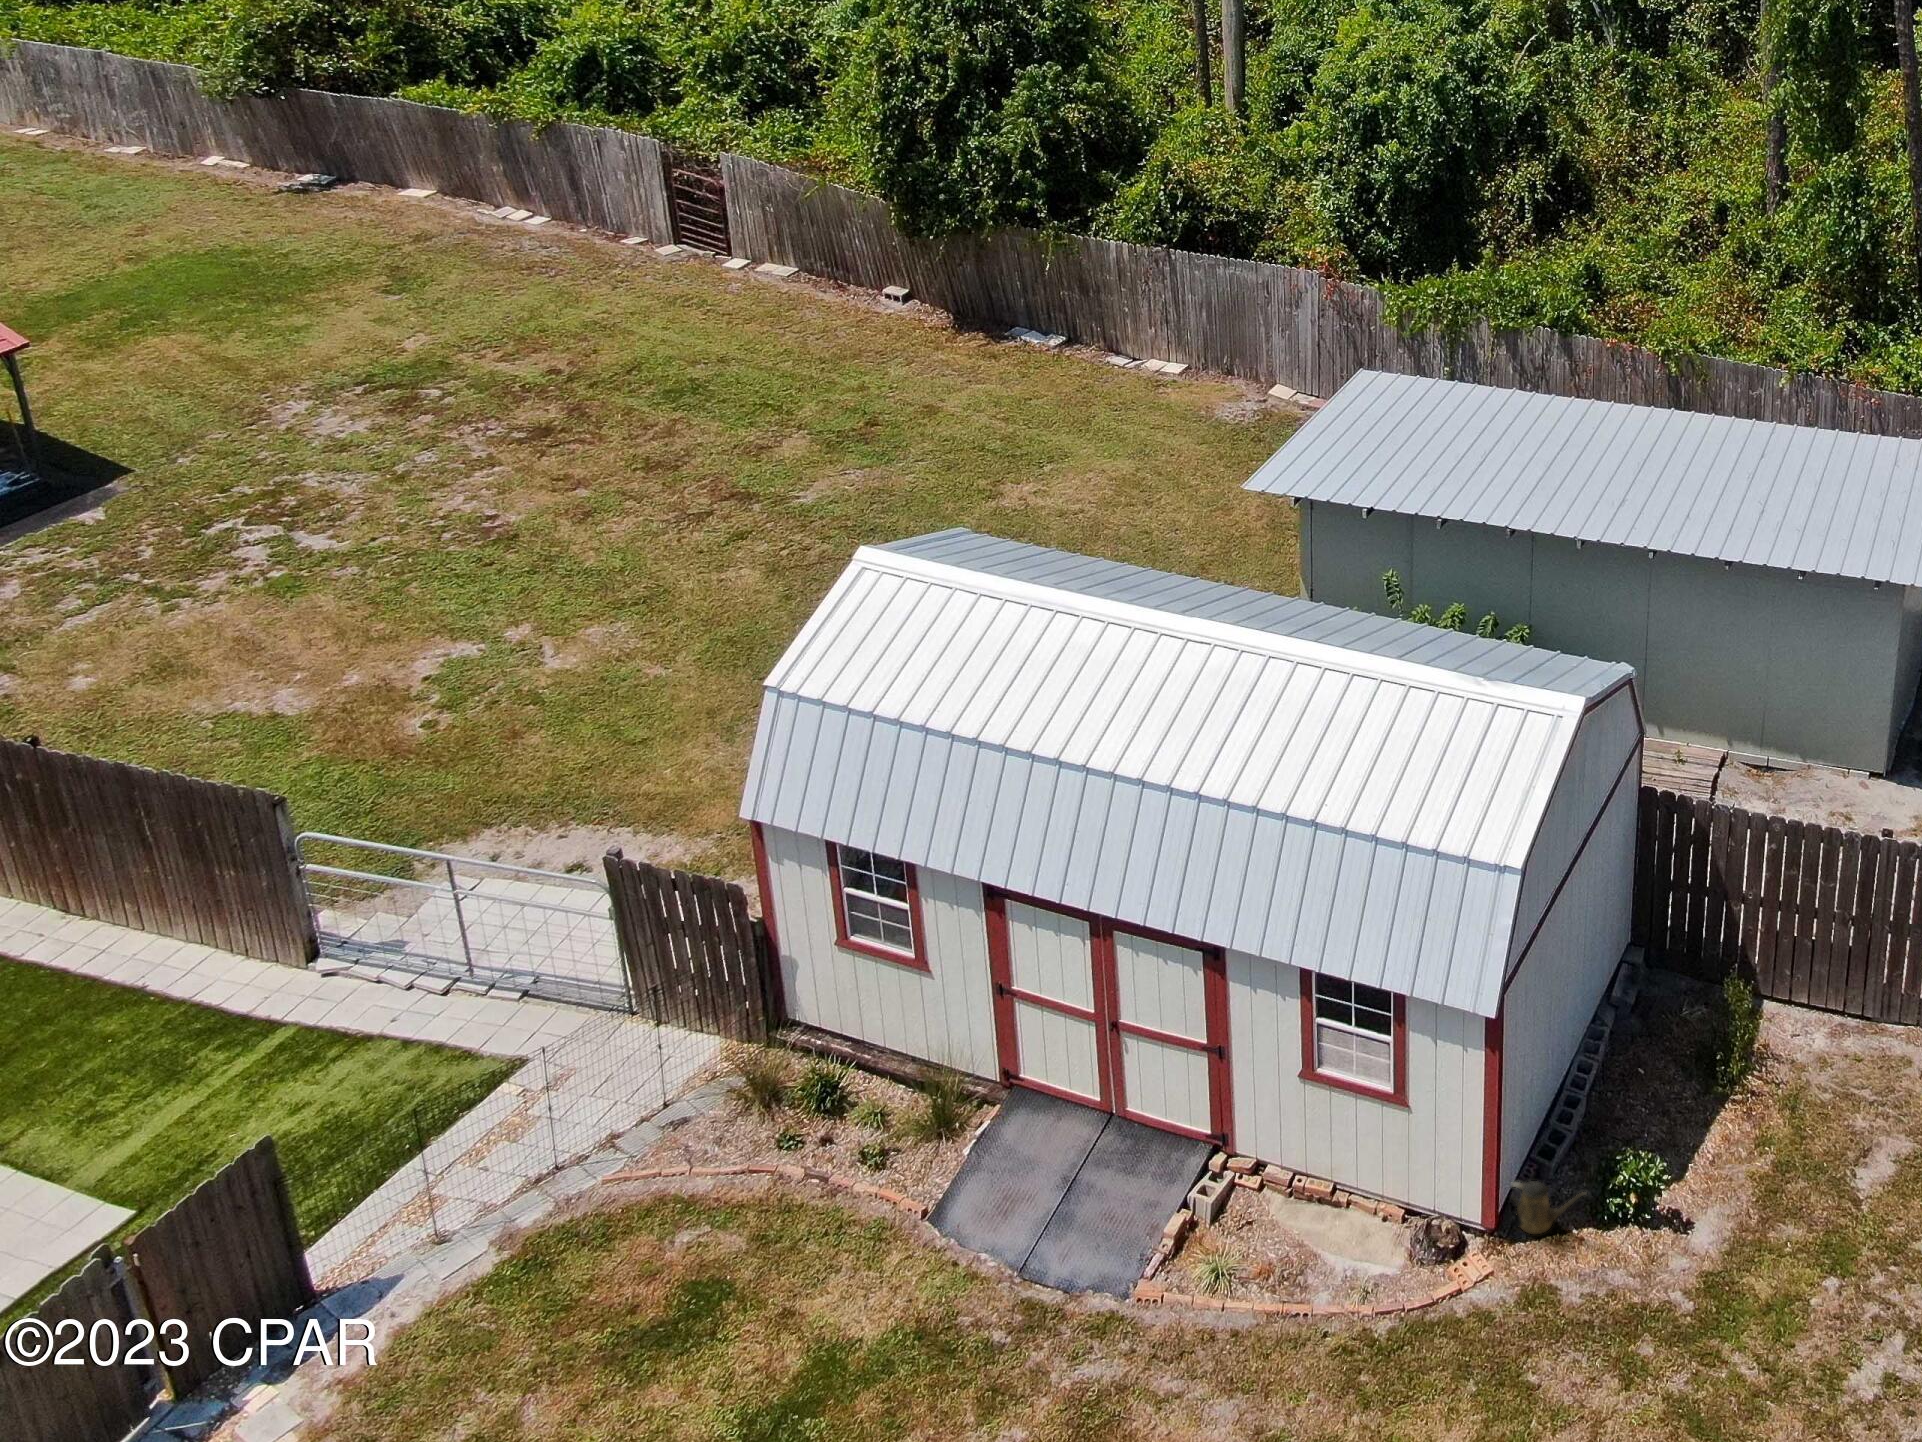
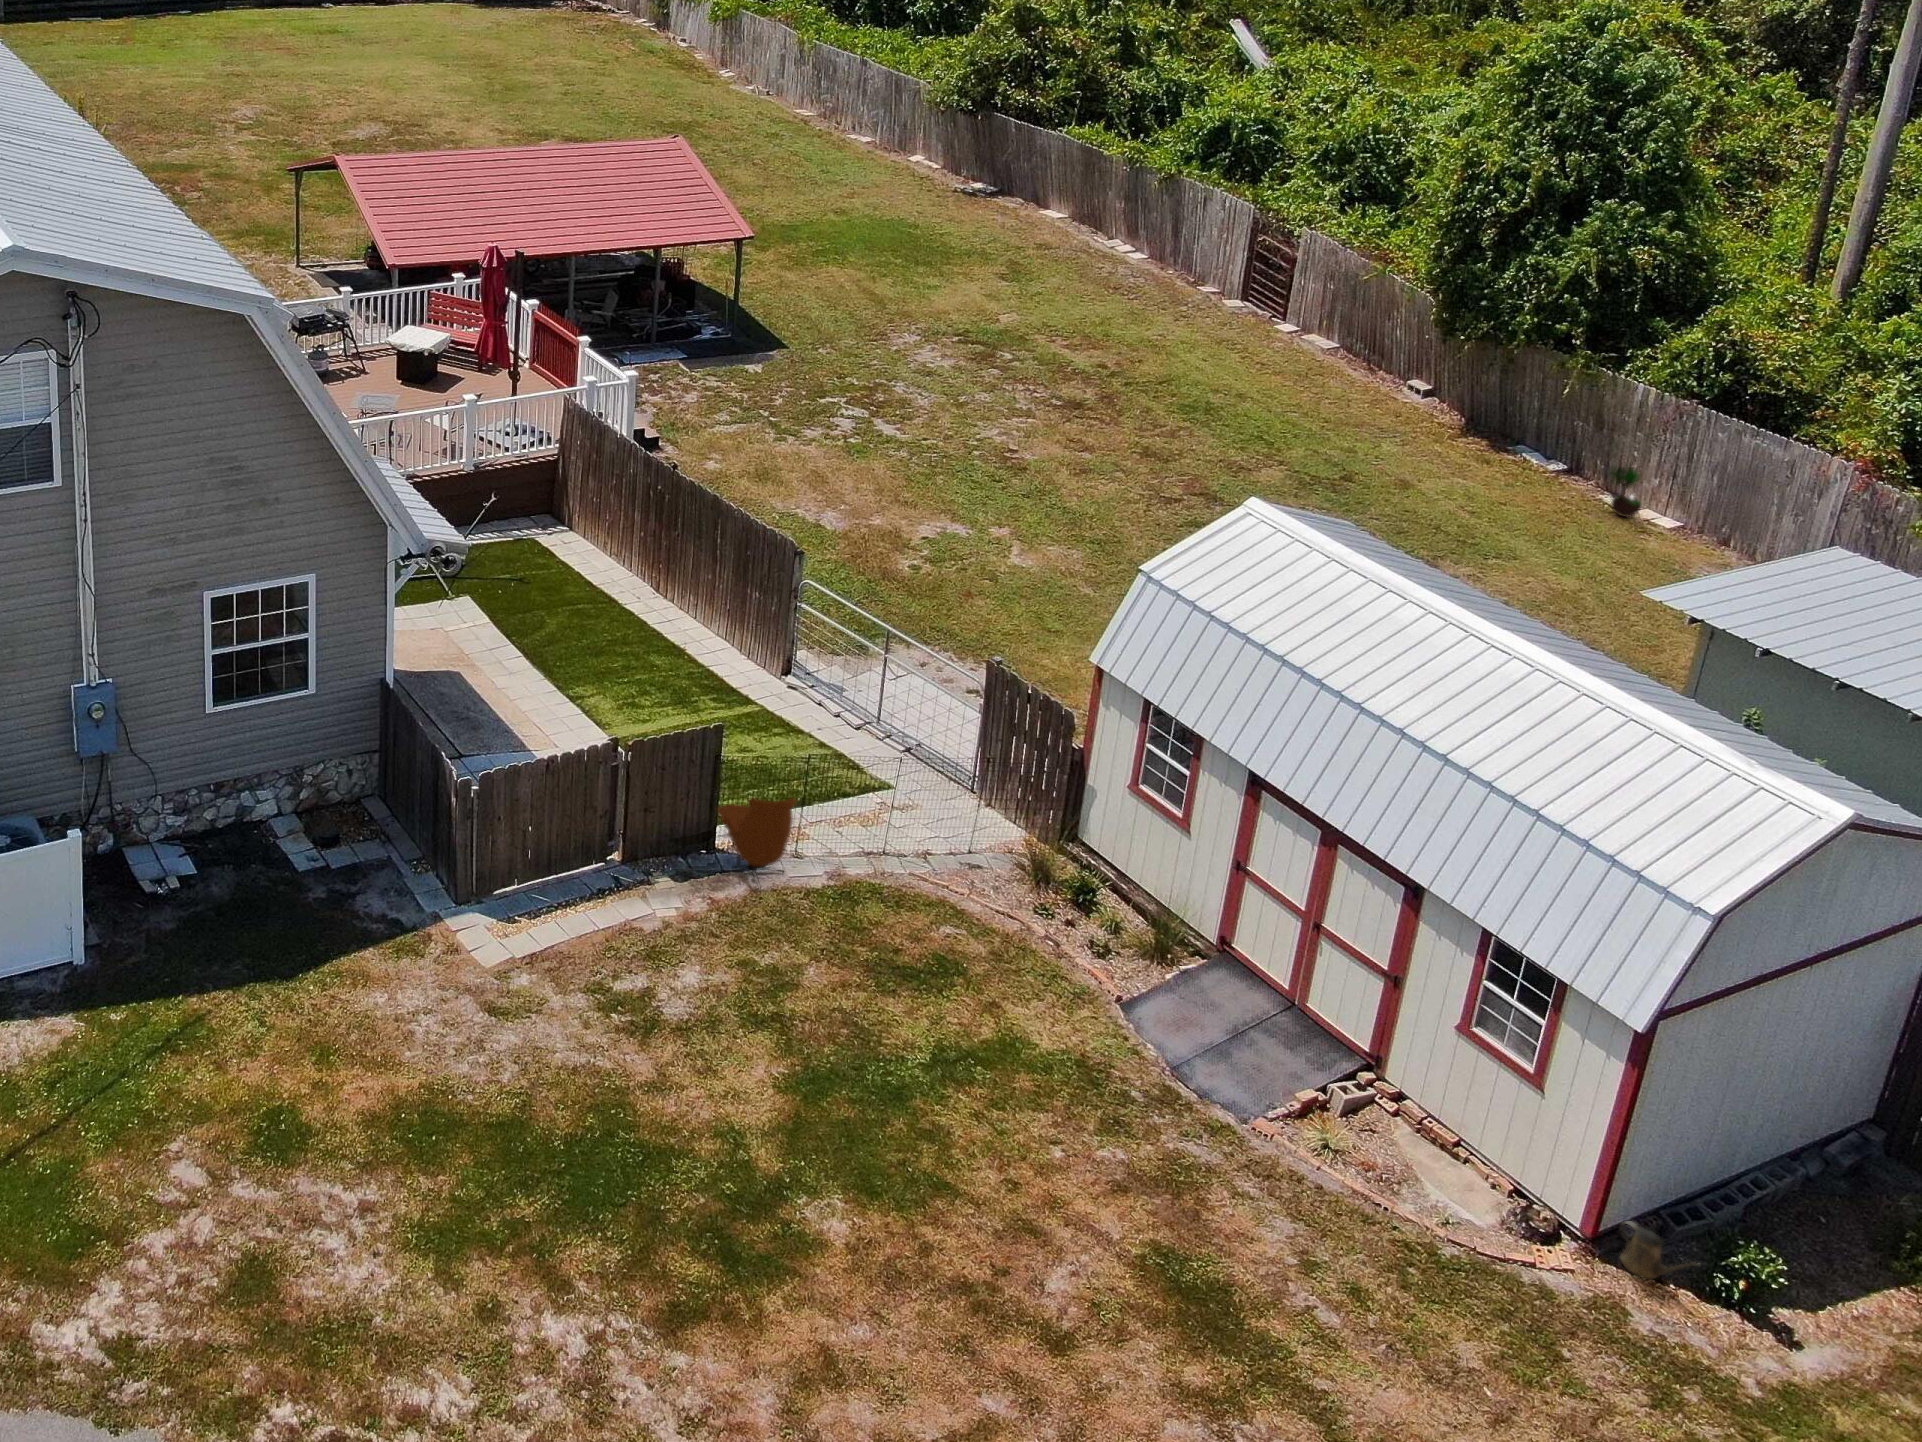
potted tree: none [1108,317,1148,374] -> present [1610,464,1642,517]
lounge chair: none [269,1248,418,1413] -> present [717,798,796,886]

